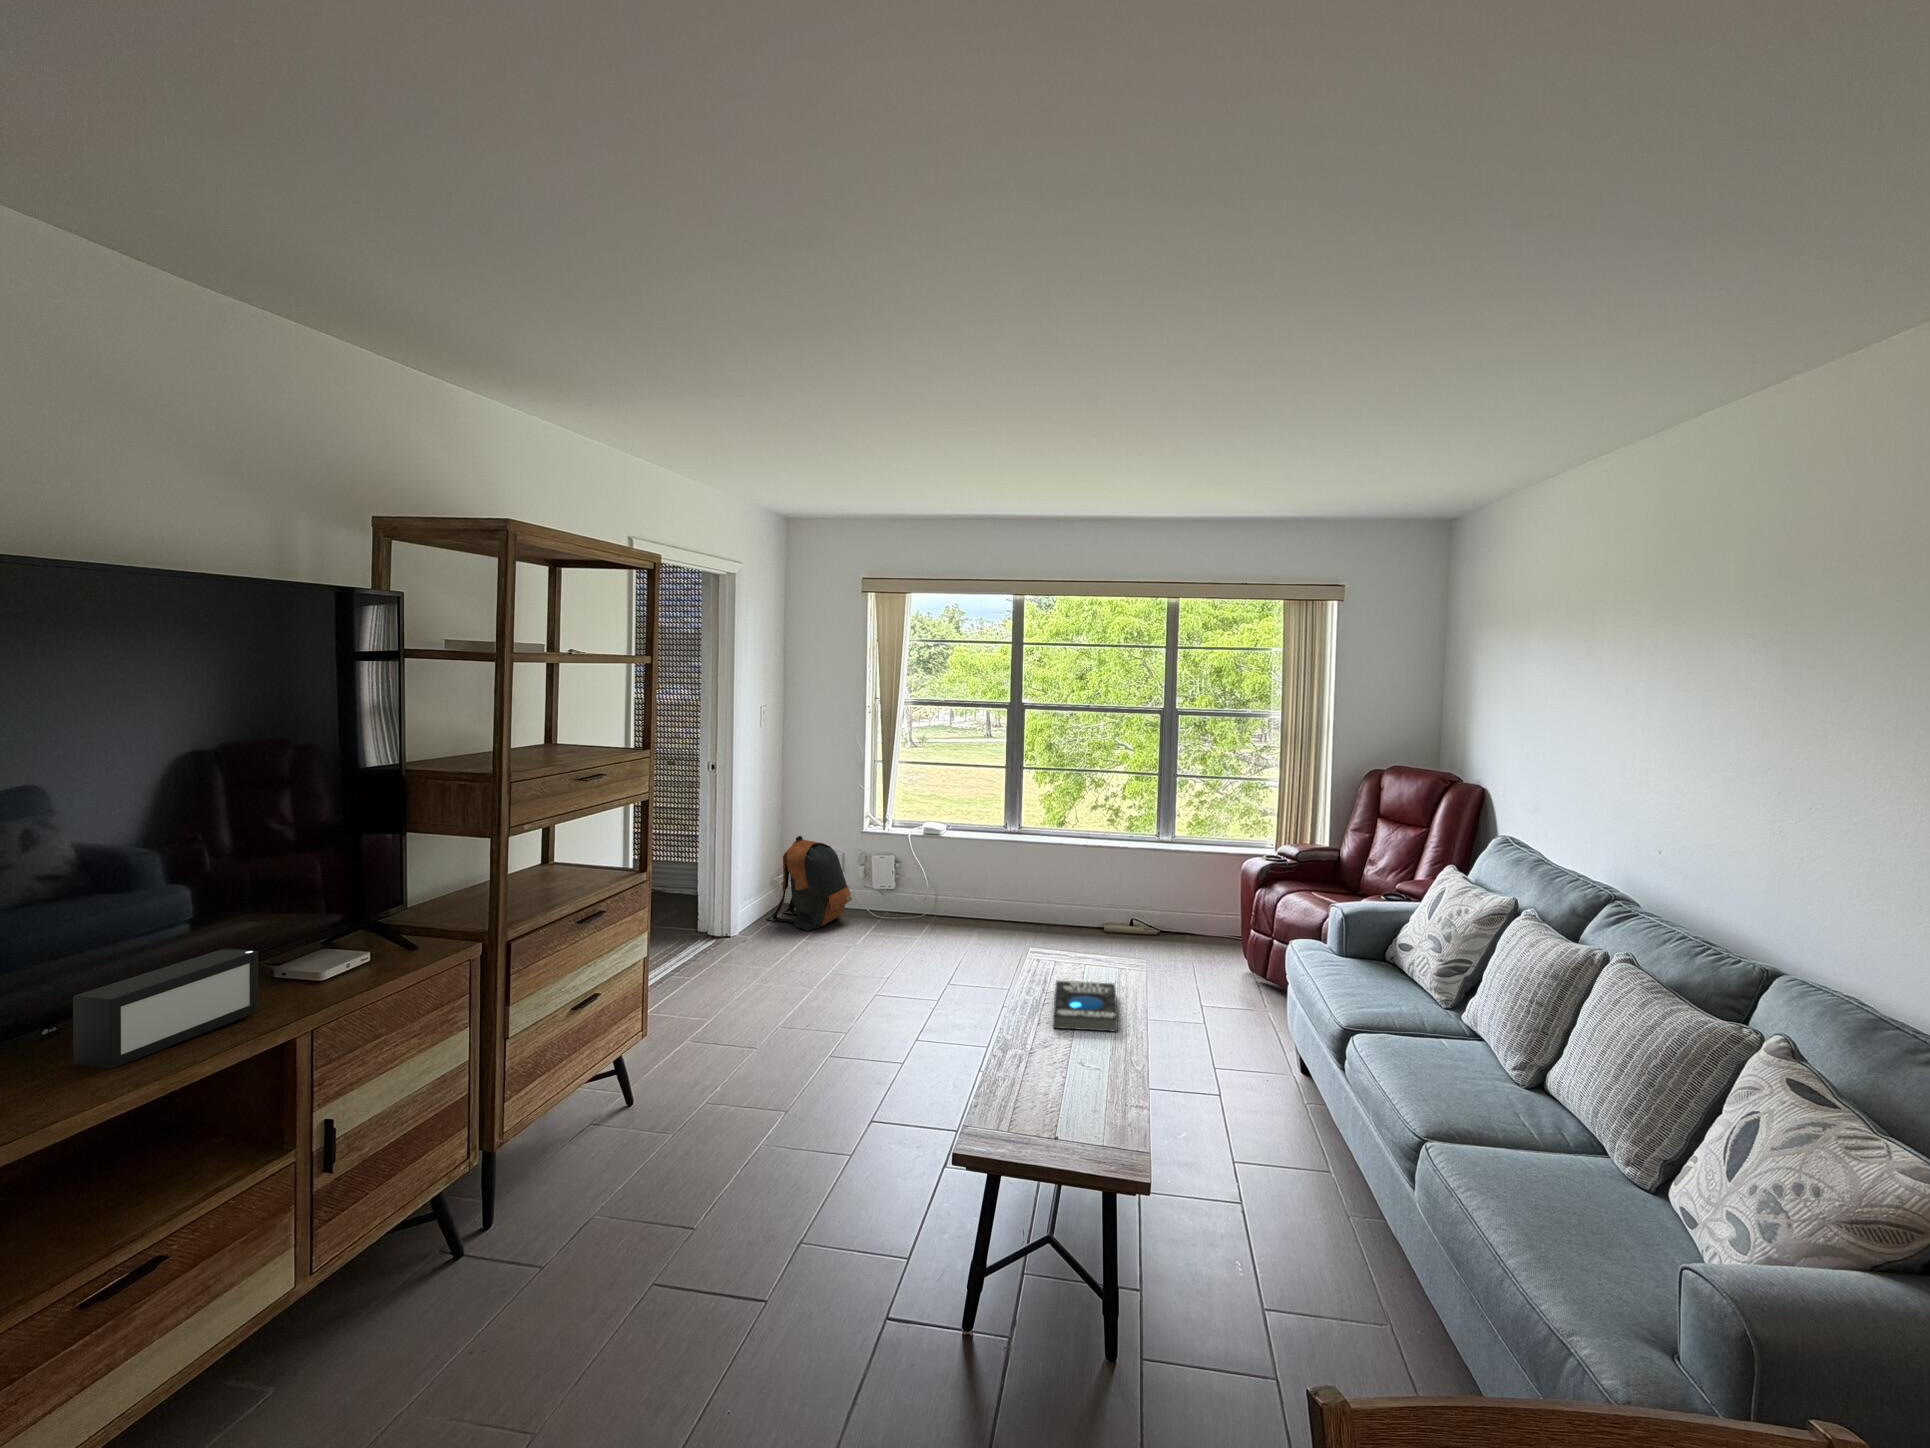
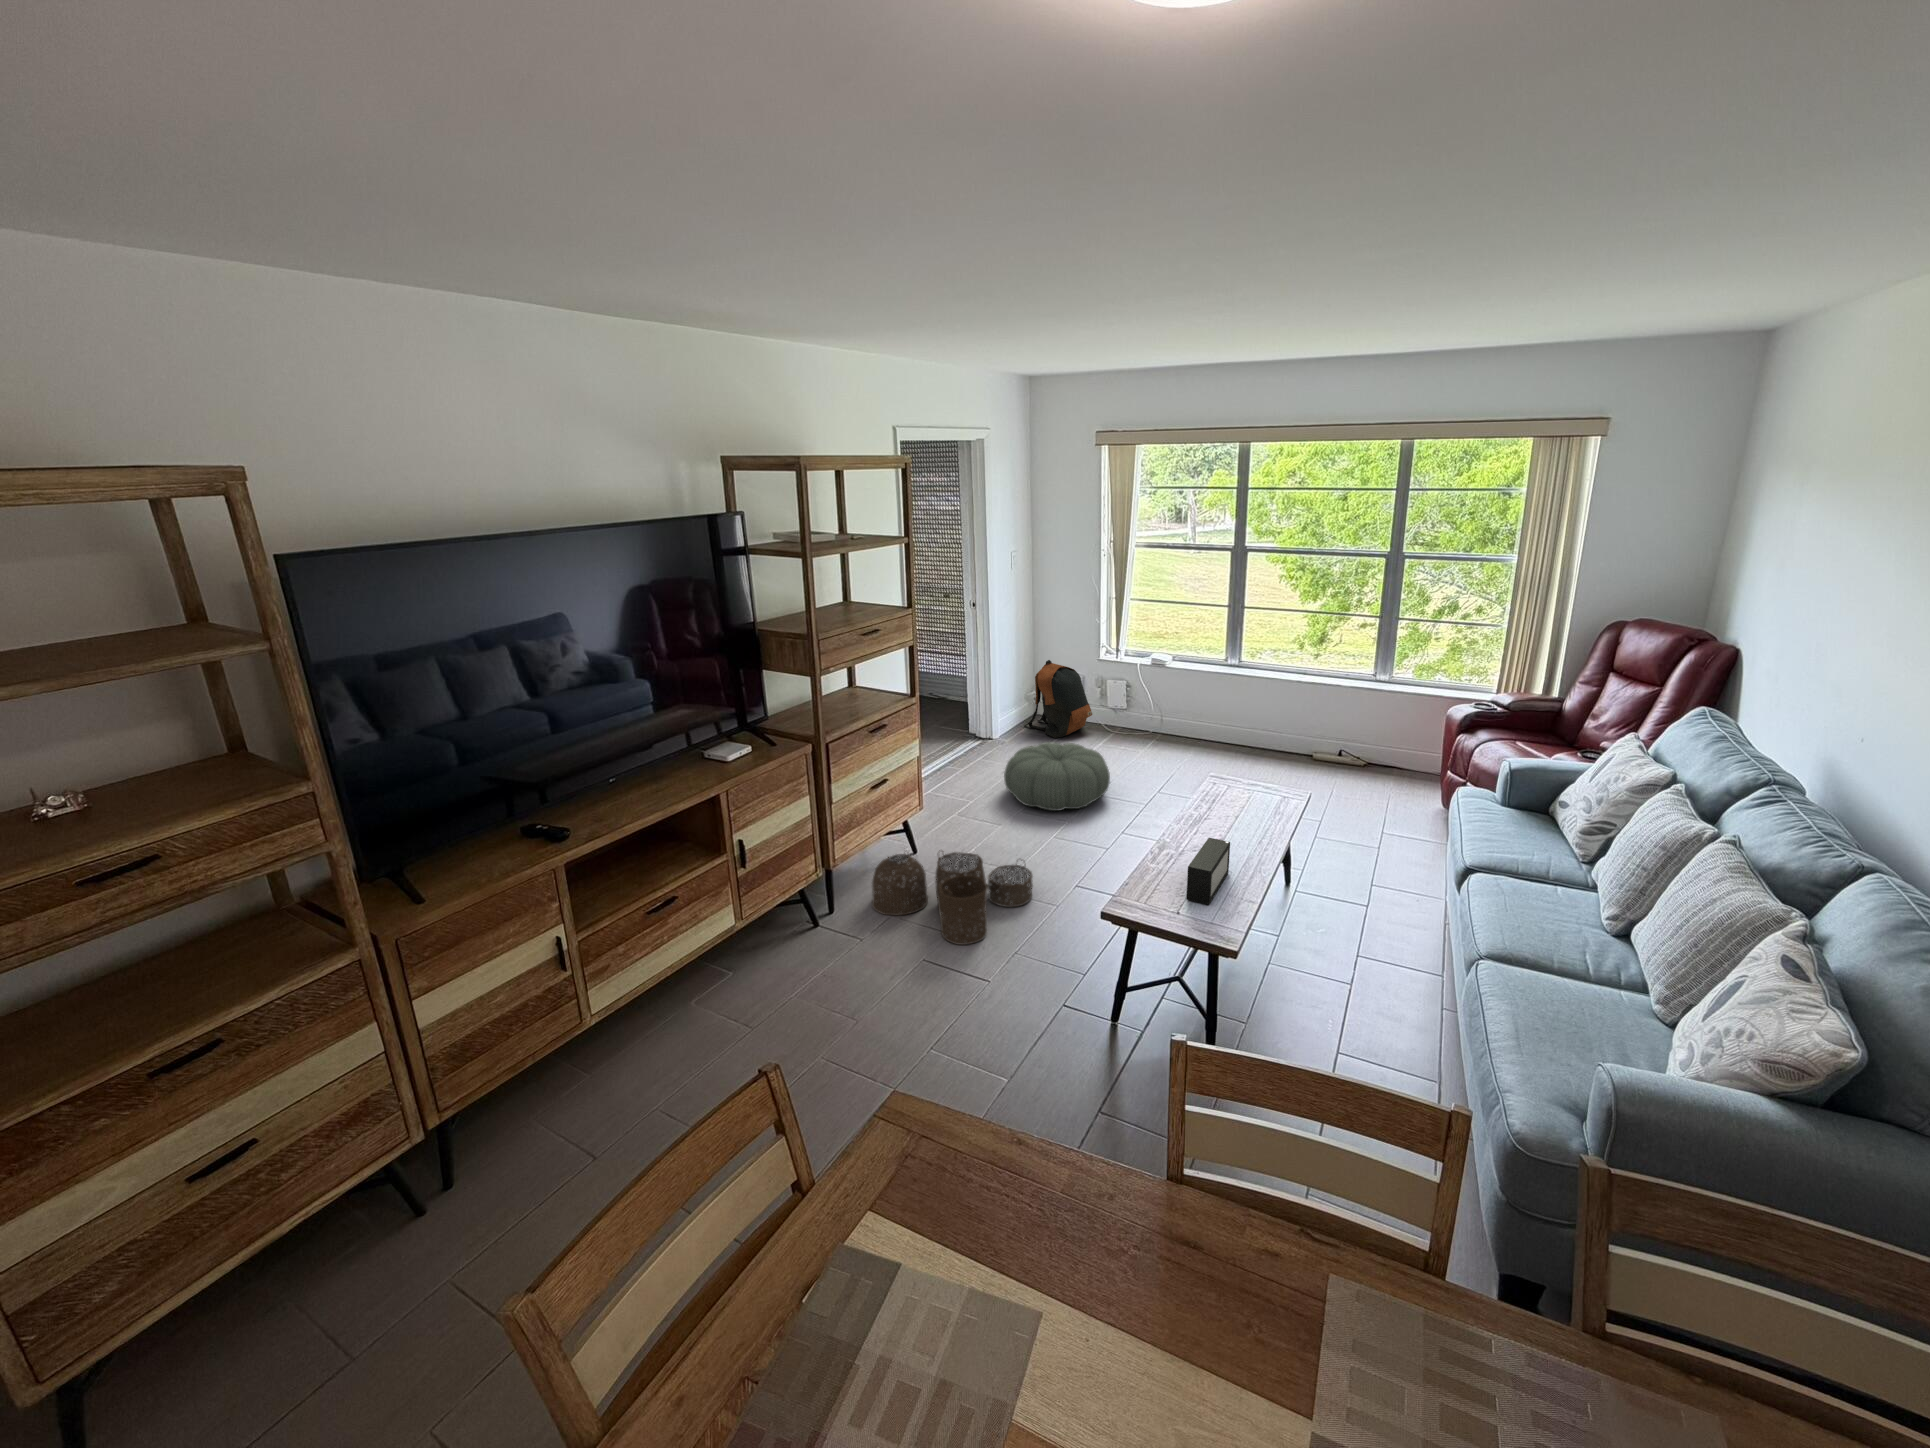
pouf: none [754,931,890,1020] -> present [1004,742,1110,811]
speaker: present [73,948,258,1069] -> present [1186,838,1230,905]
book: present [1053,981,1118,1032] -> none [1205,803,1268,847]
woven basket: none [563,1090,813,1240] -> present [872,852,1033,945]

